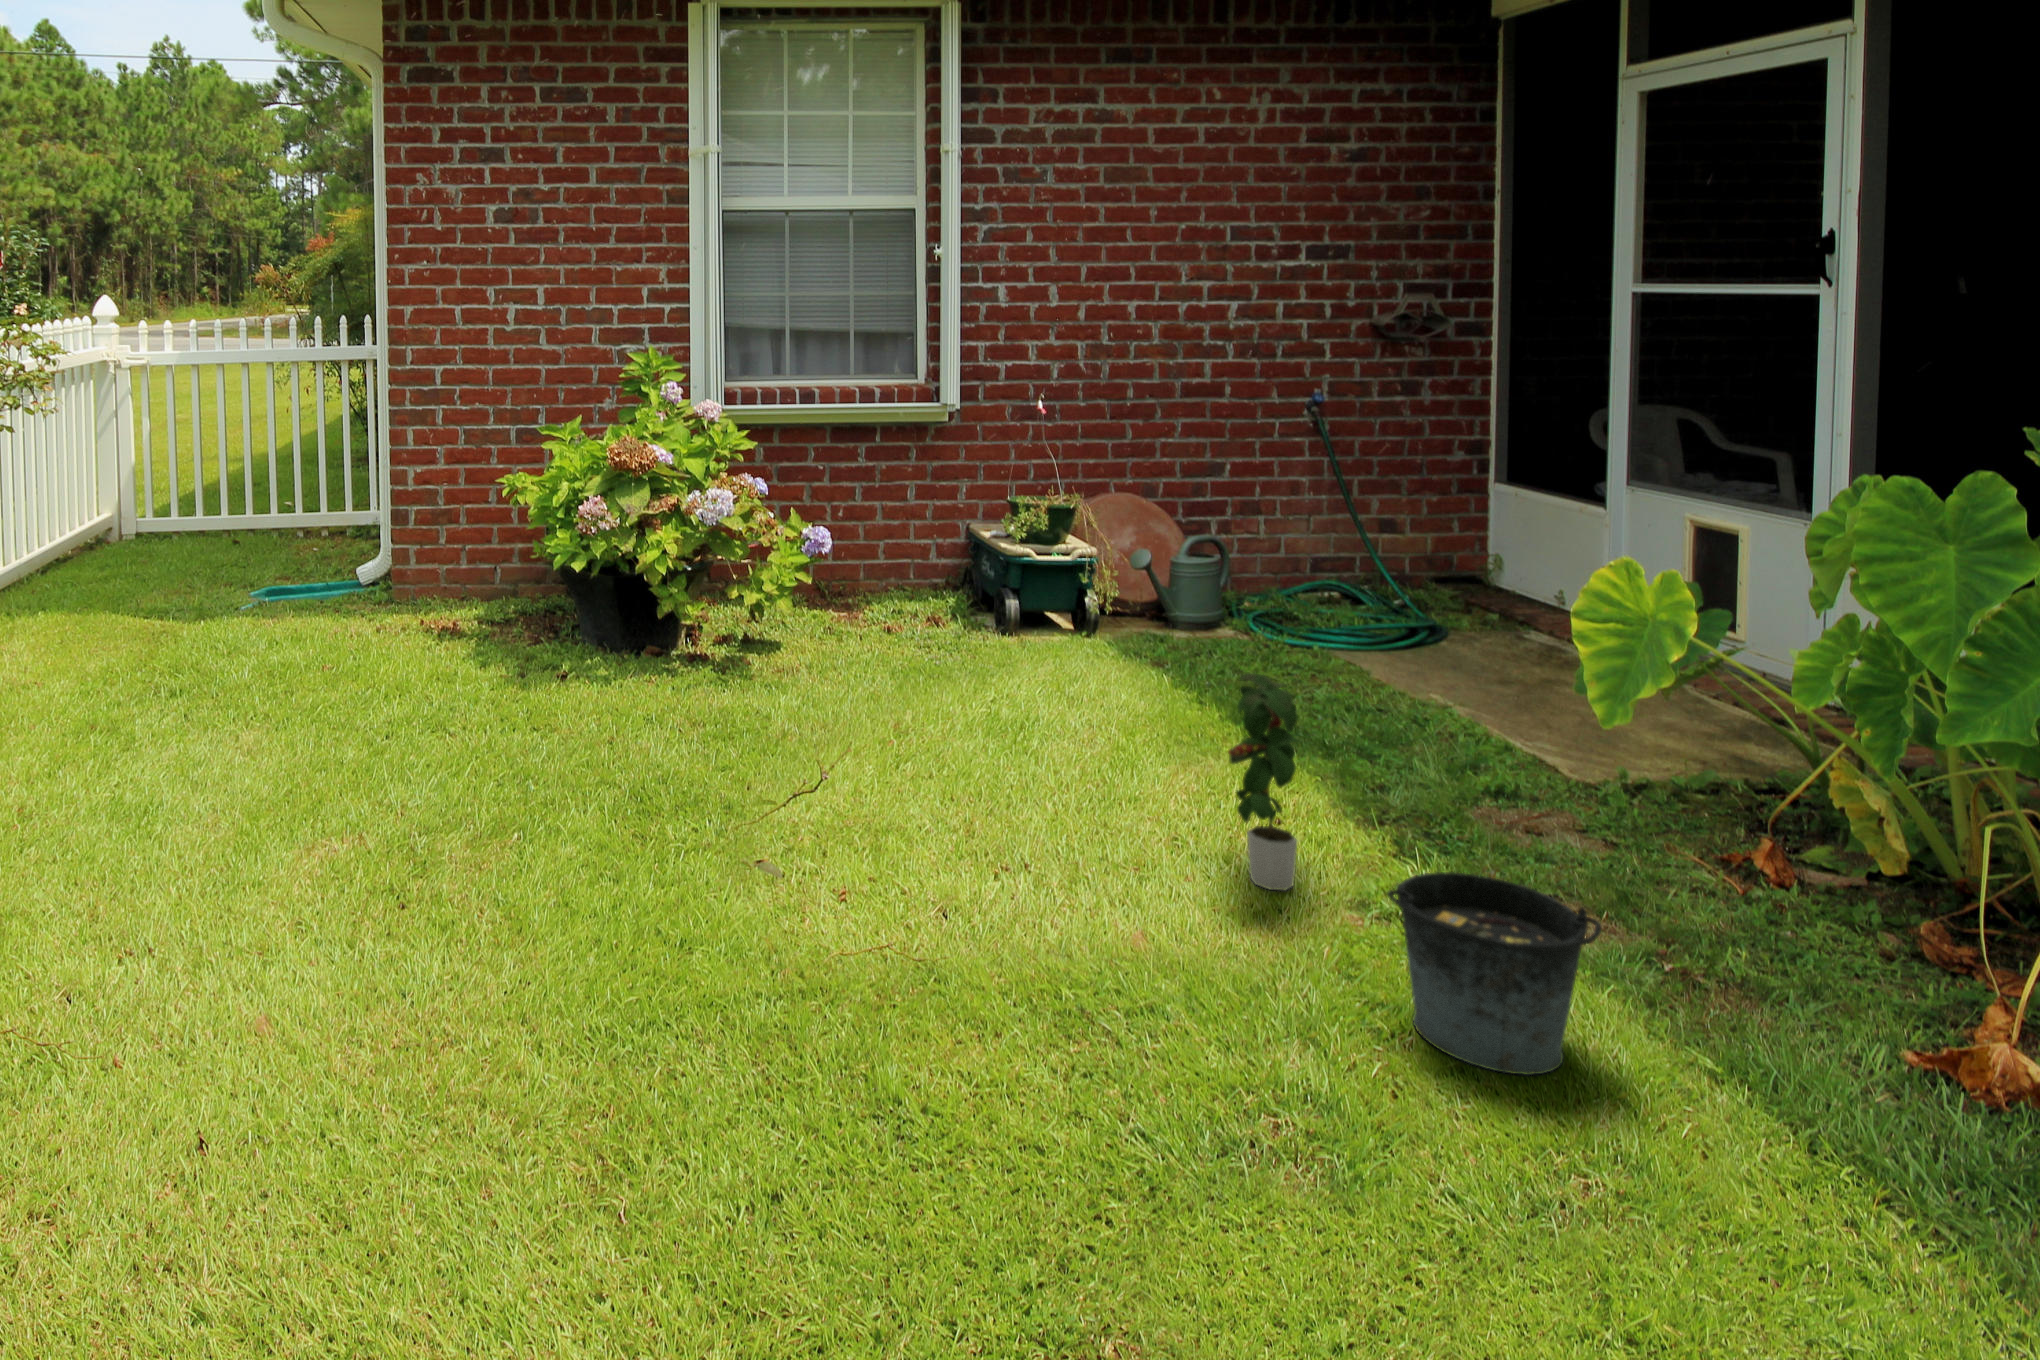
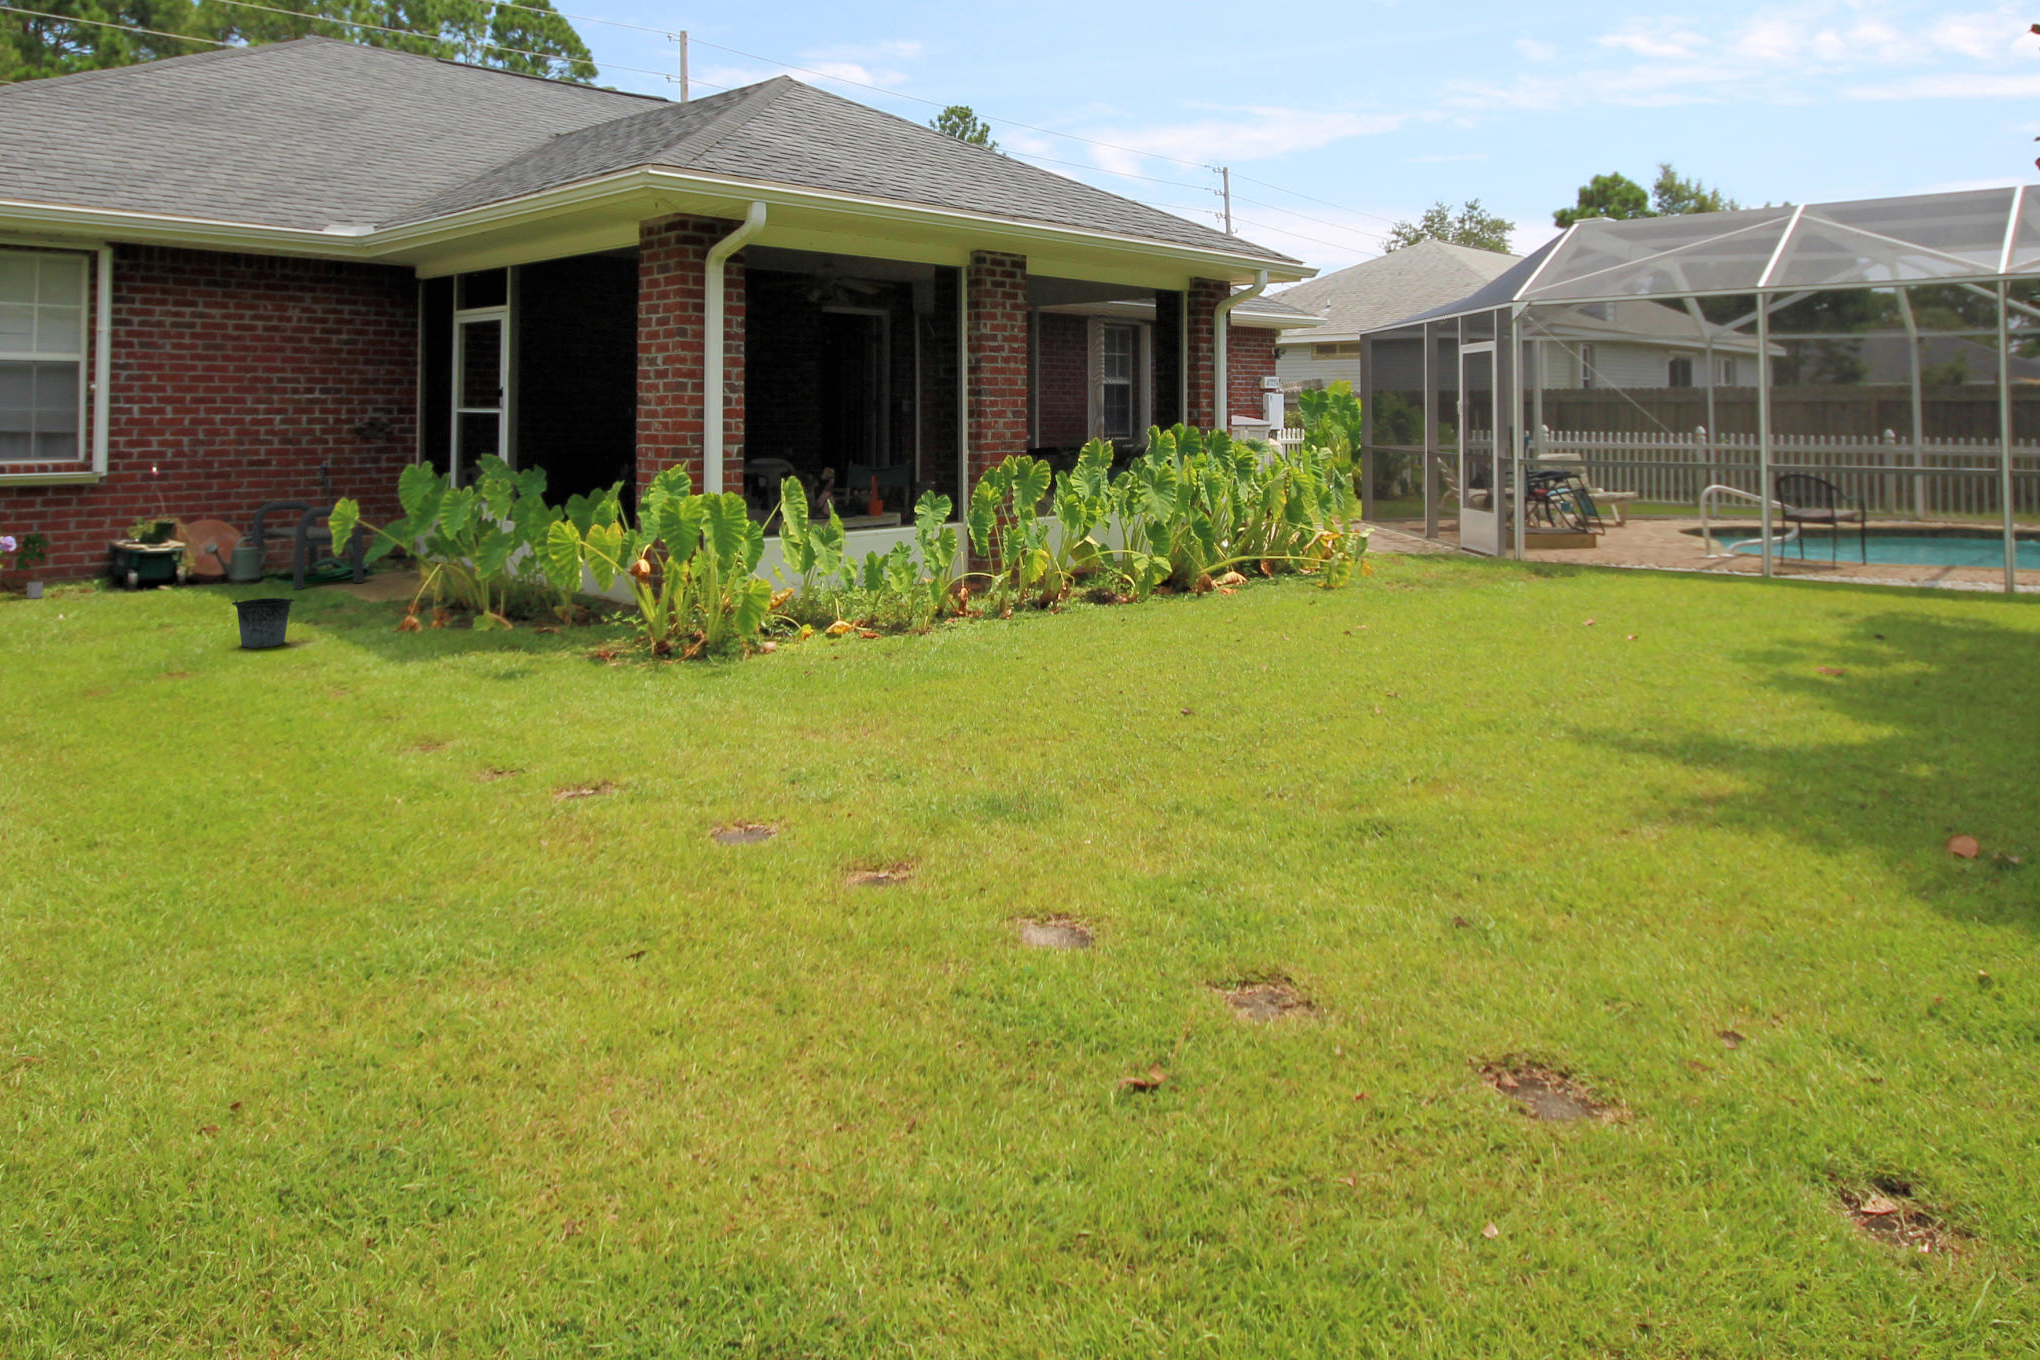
bench: none [1197,468,1457,671] -> present [249,501,364,590]
potted plant: present [1228,673,1298,890] -> present [15,533,49,599]

